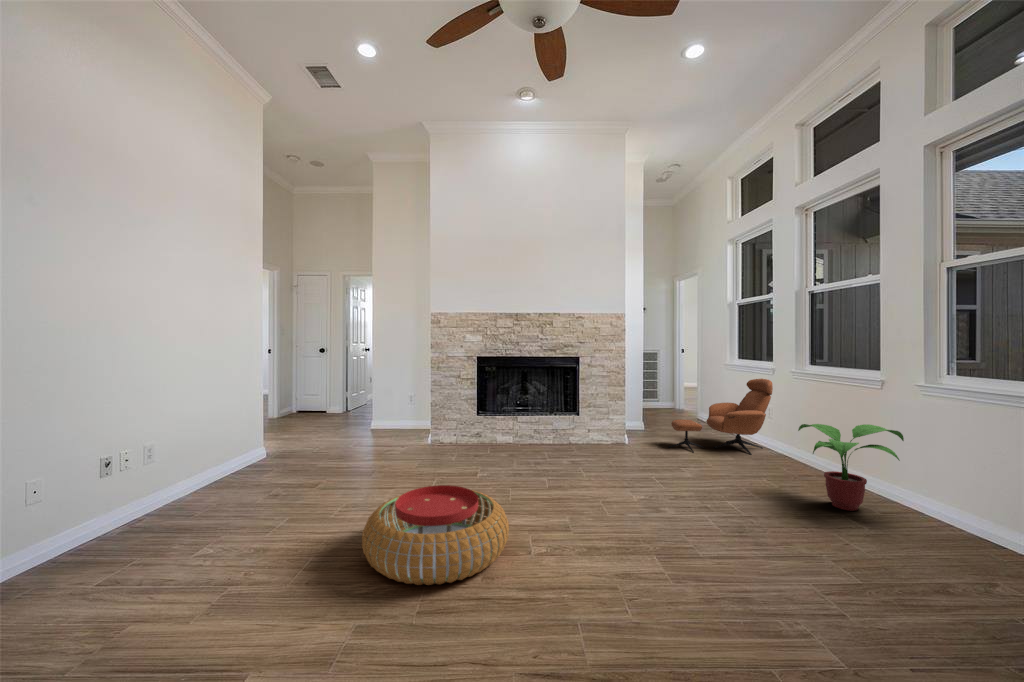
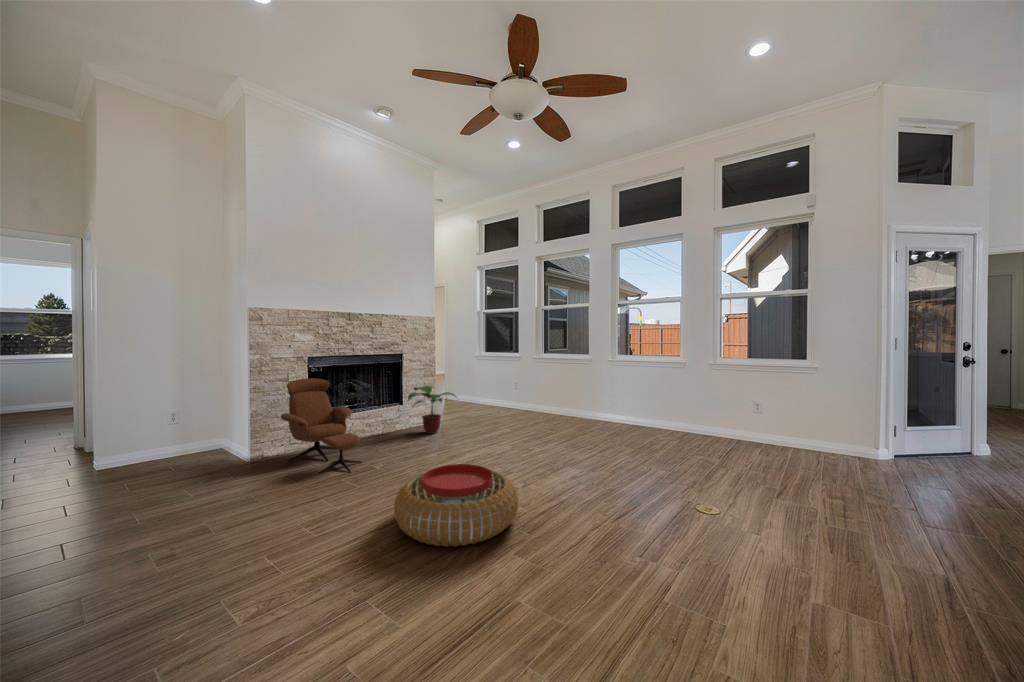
lounge chair: present [668,379,773,455] -> present [281,378,362,473]
potted plant: present [798,424,904,511] -> present [408,386,456,434]

